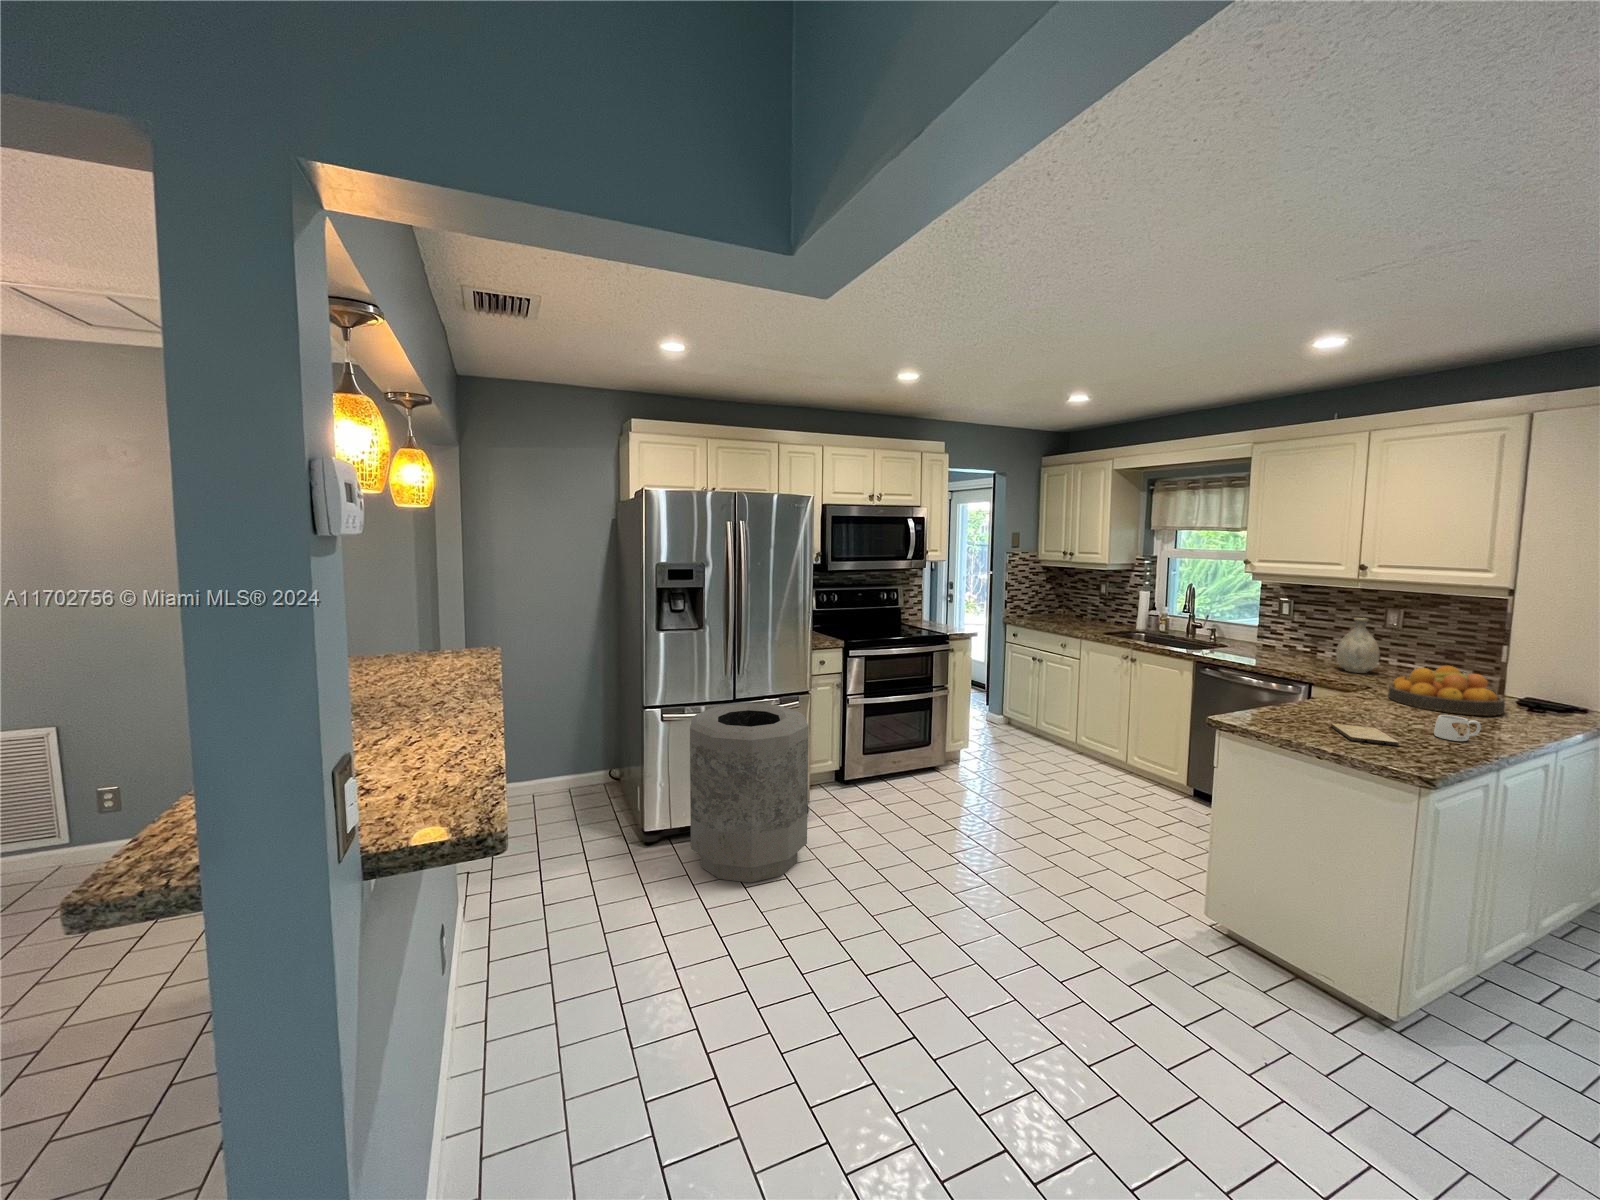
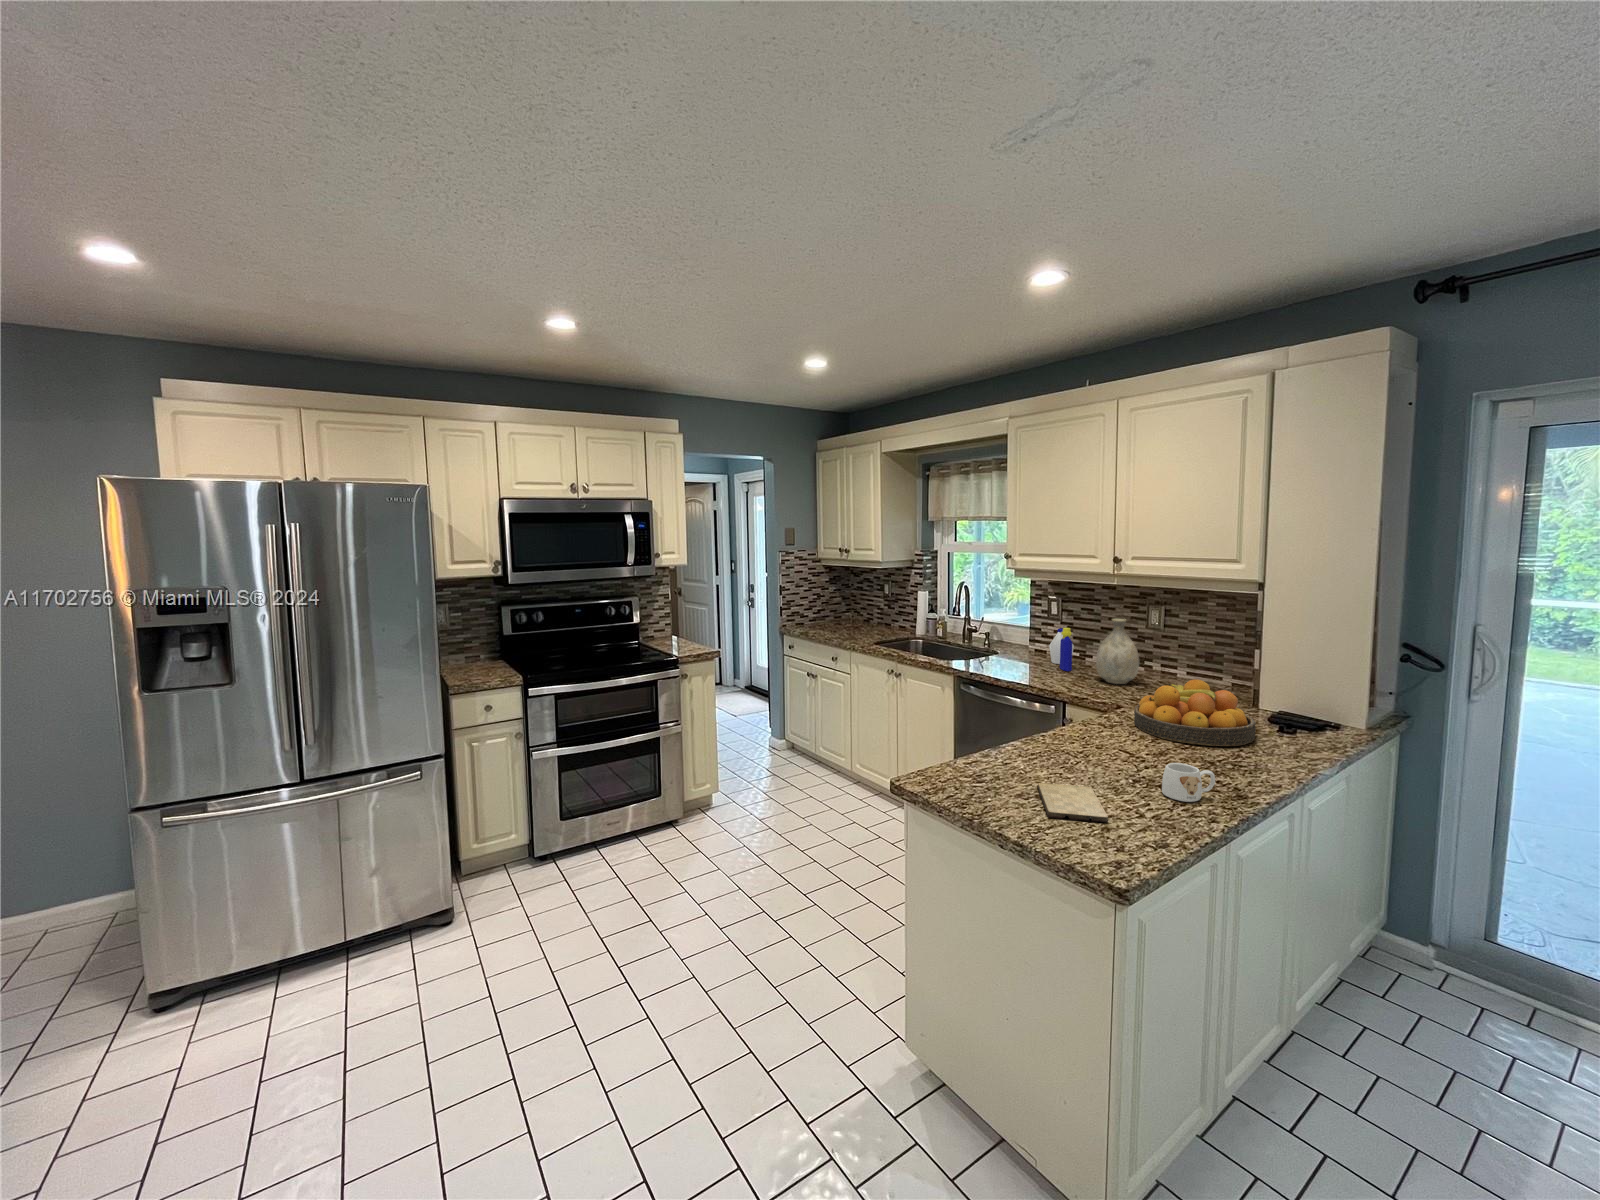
bottle: none [1282,625,1309,662] -> present [1049,628,1074,671]
trash can: present [690,703,808,883] -> none [146,785,398,1082]

